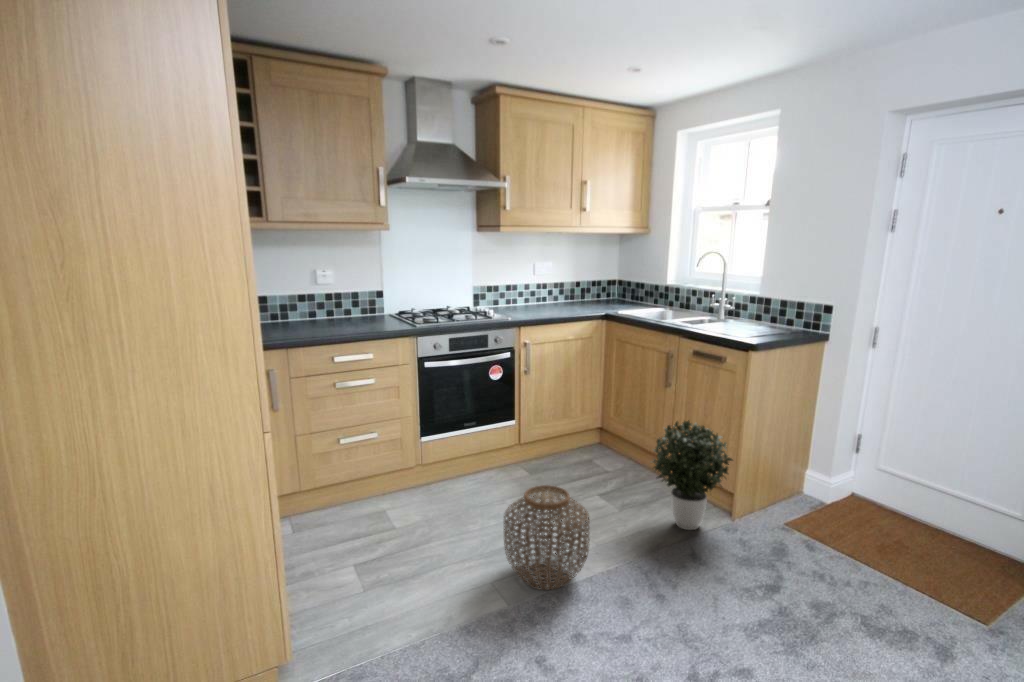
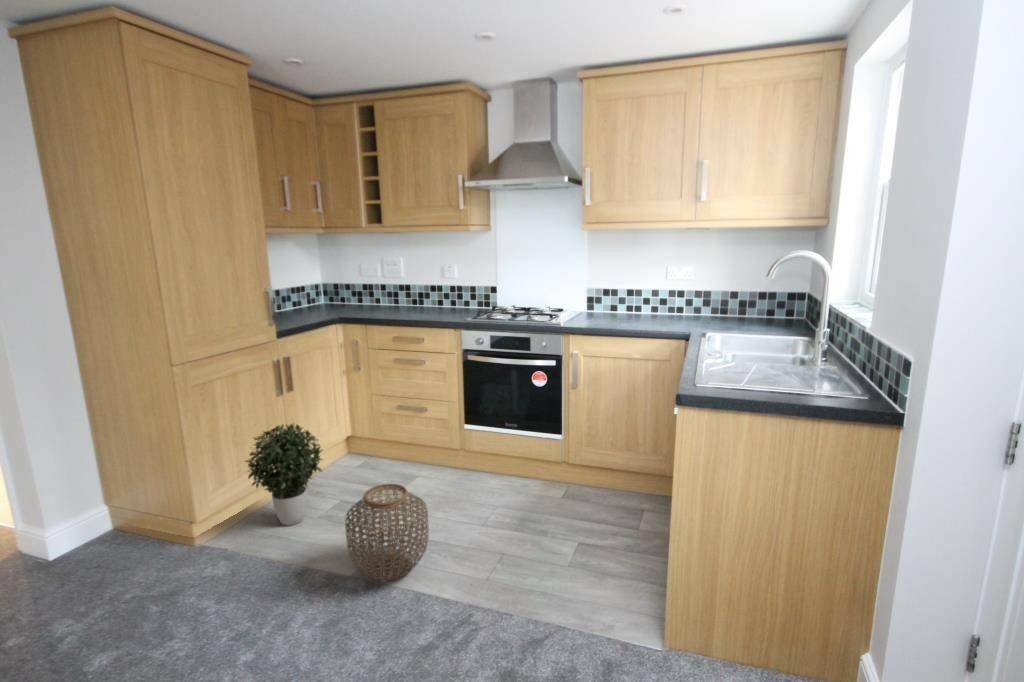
potted plant: present [652,420,733,530] -> present [245,424,322,526]

